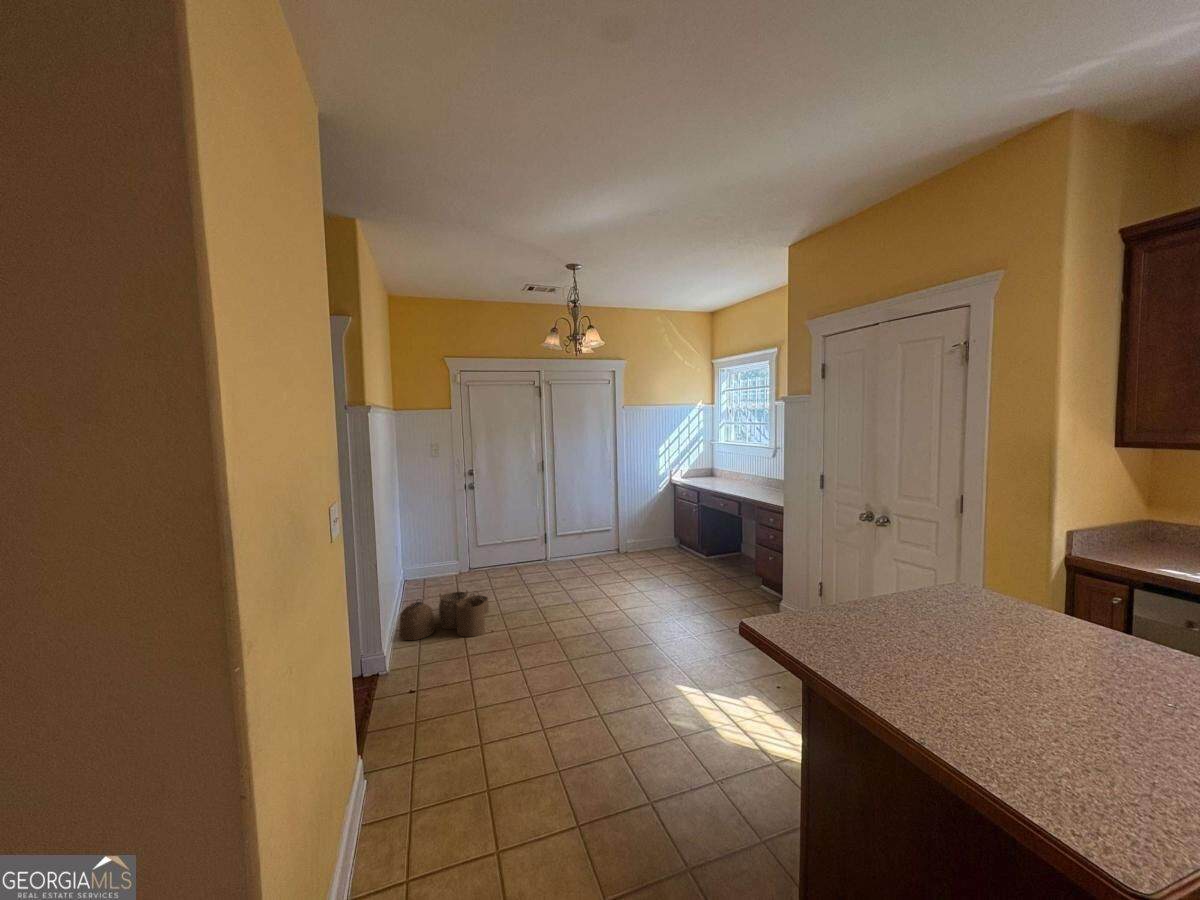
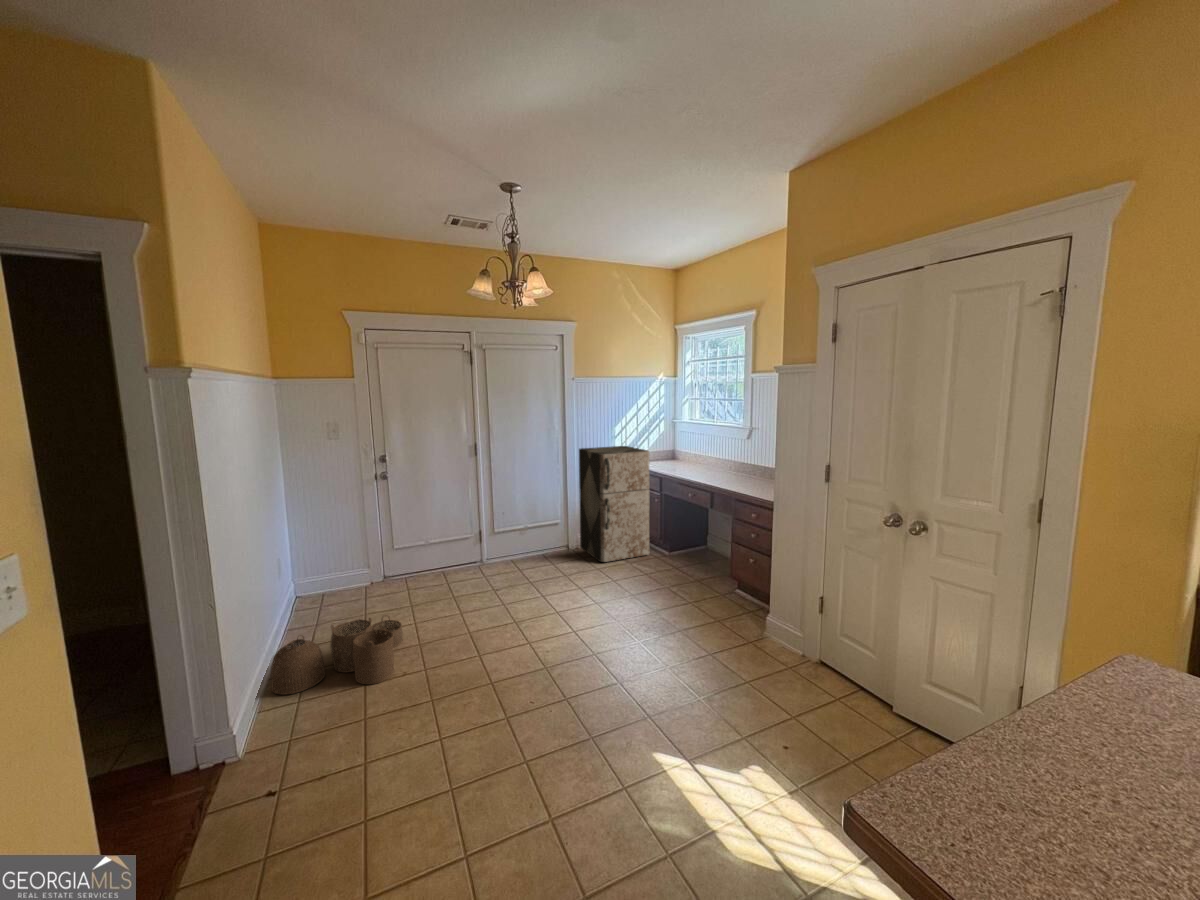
storage cabinet: none [628,464,688,562] -> present [579,446,649,562]

